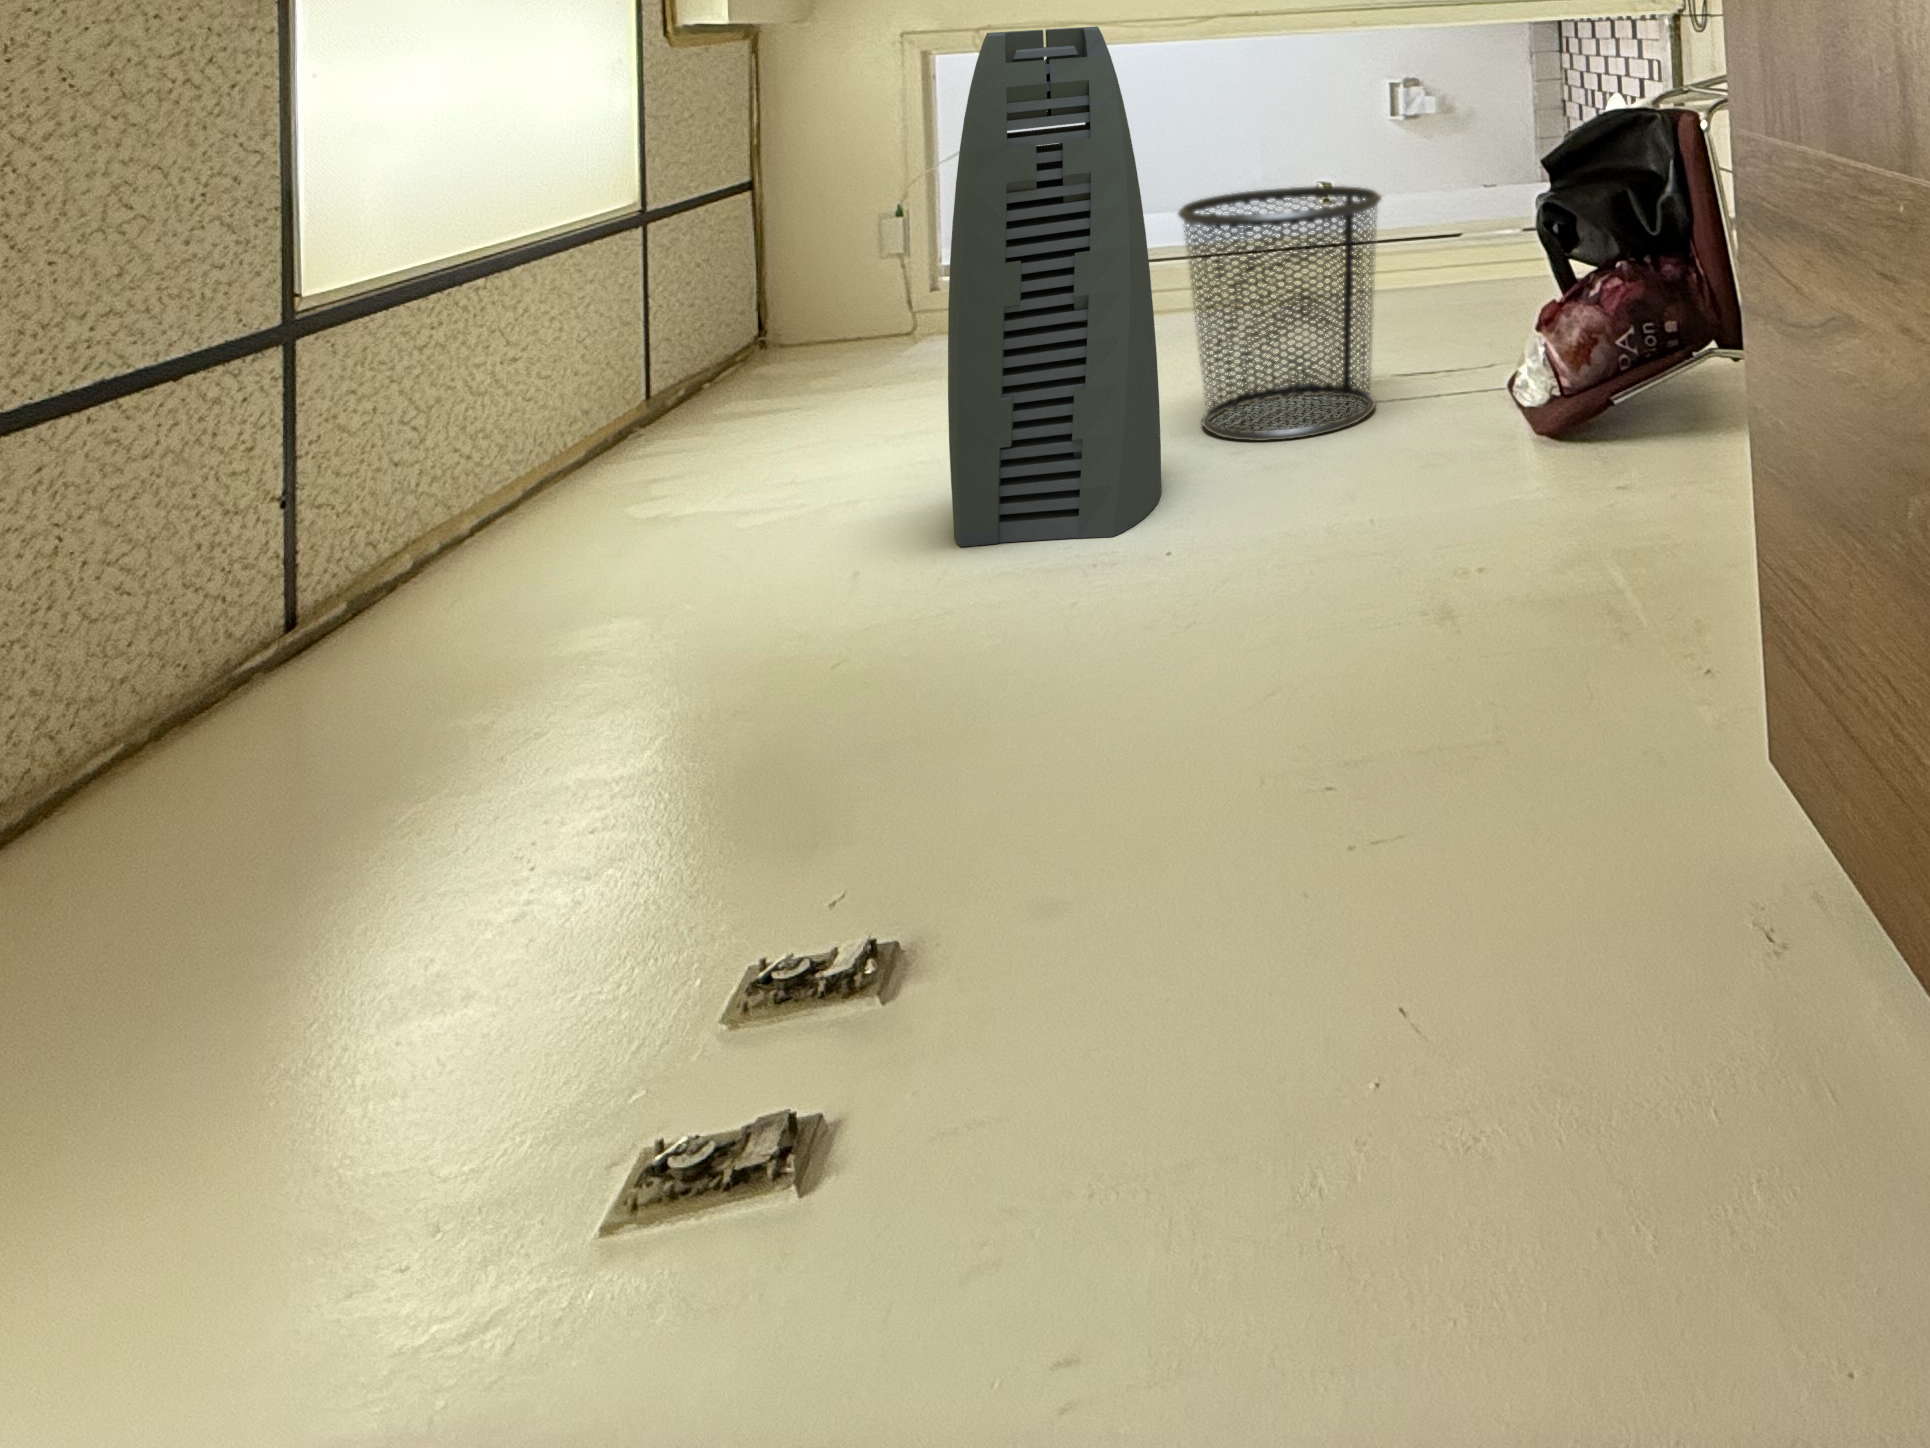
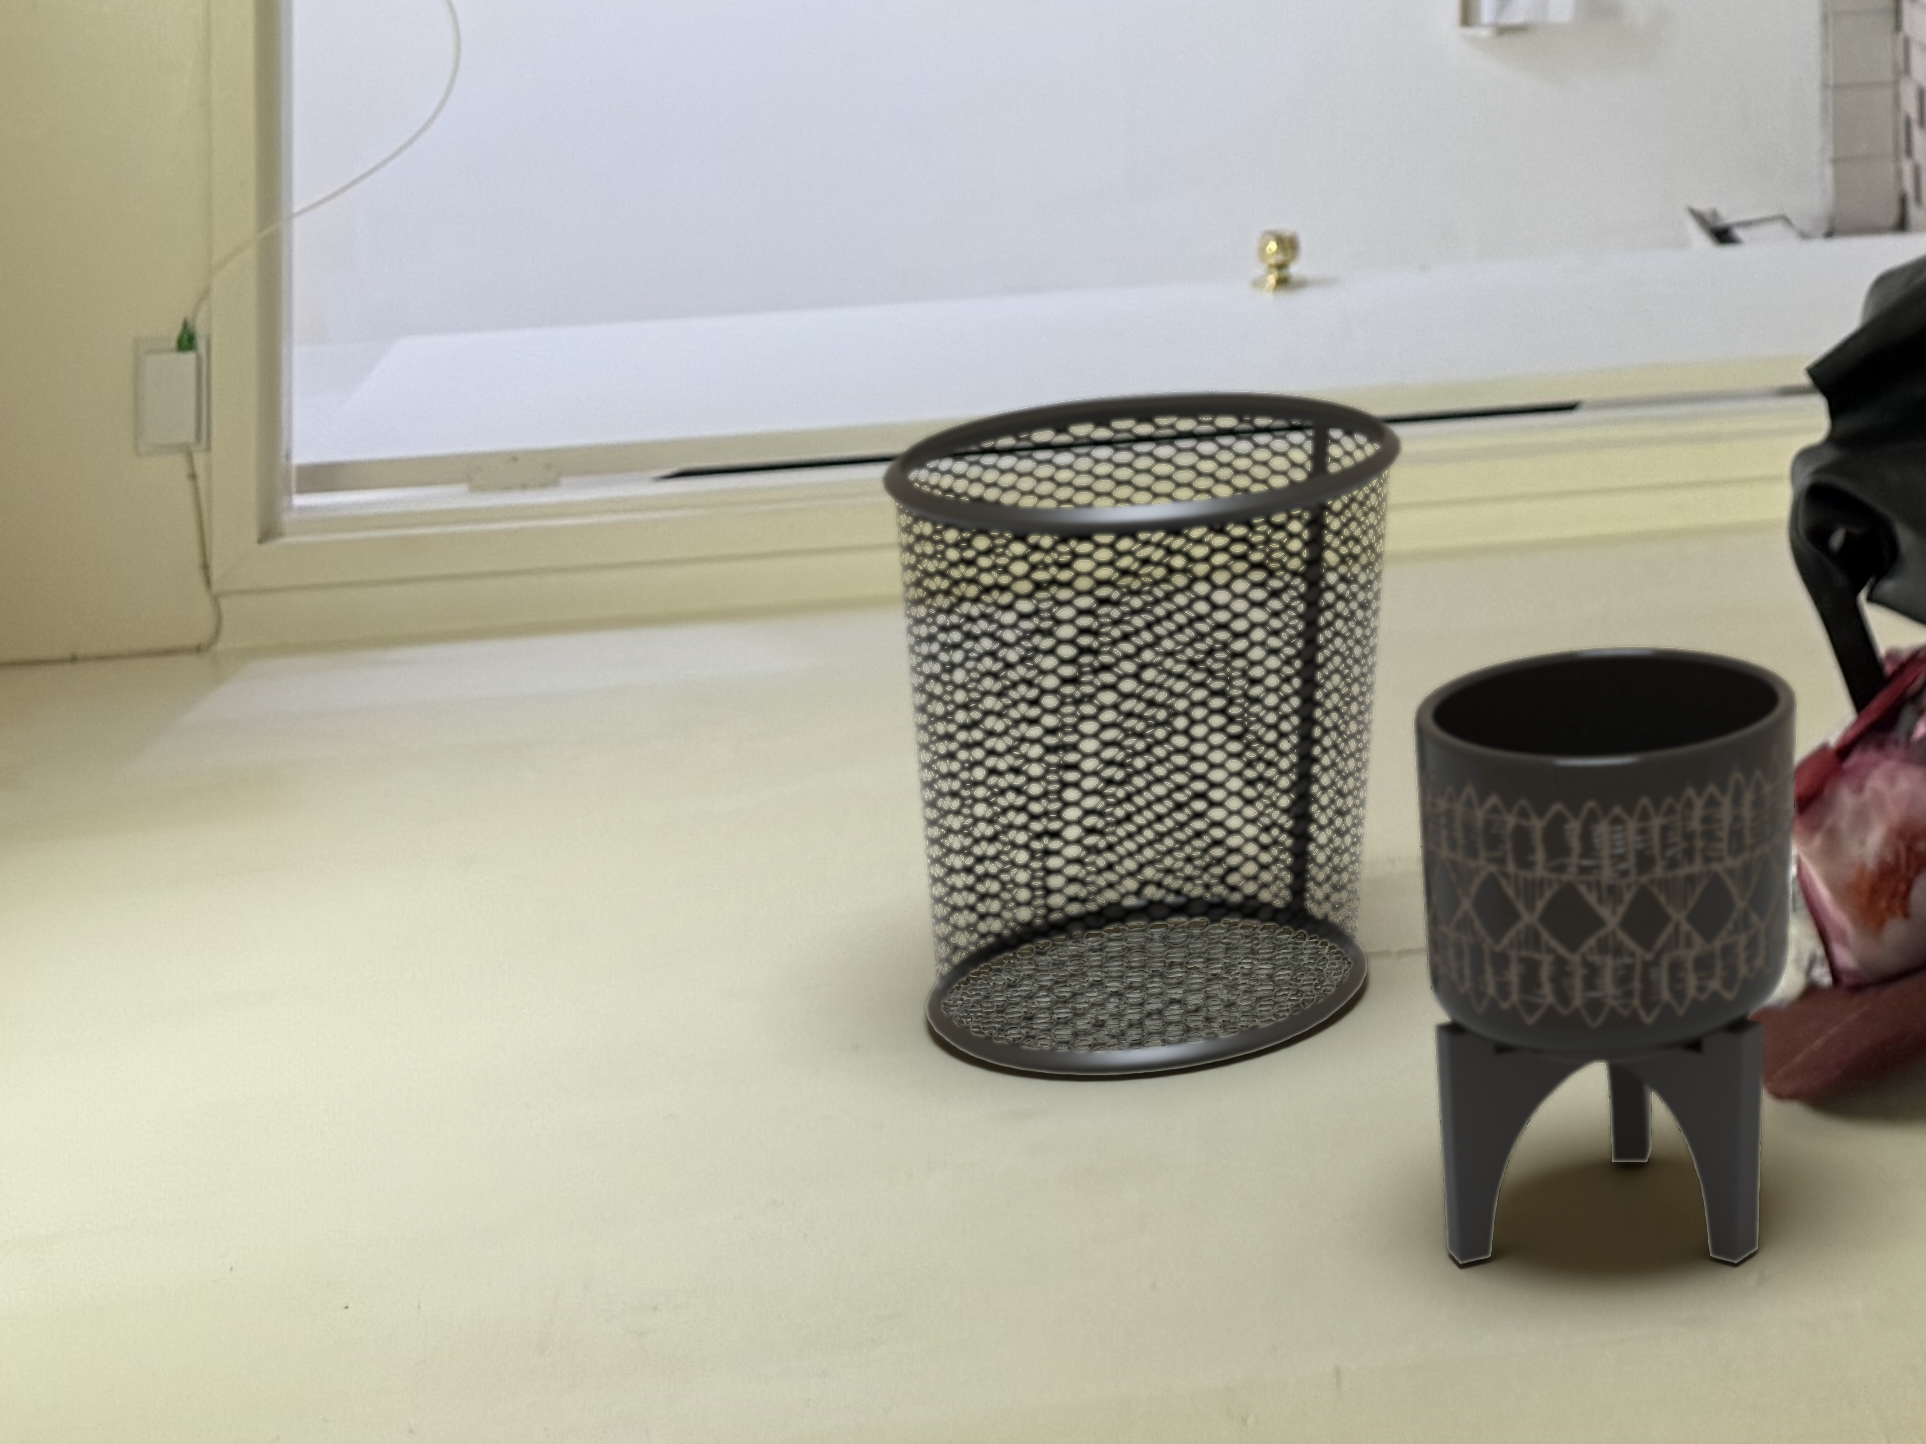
air purifier: present [948,26,1161,547] -> none [284,56,814,1401]
planter: none [1393,254,1545,489] -> present [1414,647,1797,1264]

